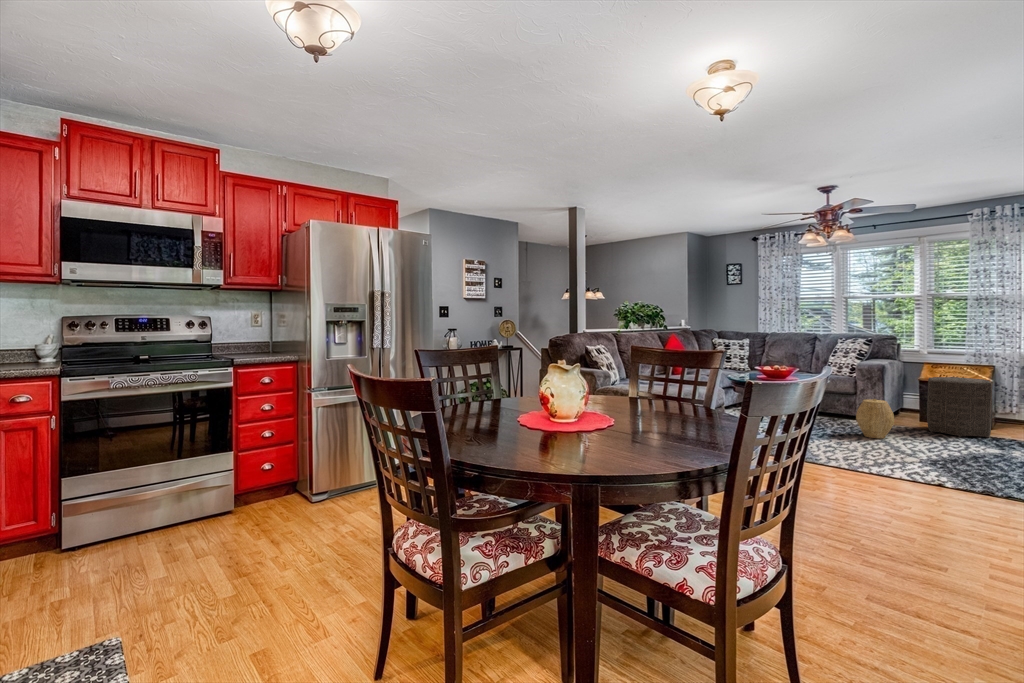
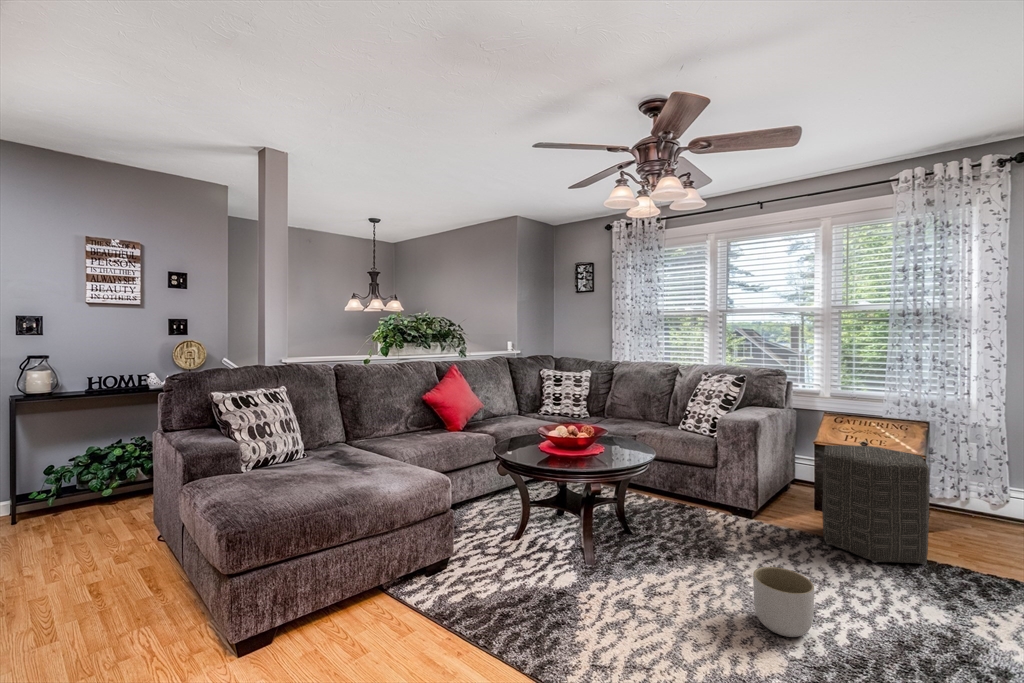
woven basket: present [856,399,894,438] -> none [697,491,758,570]
planter: none [900,426,933,453] -> present [753,567,814,637]

